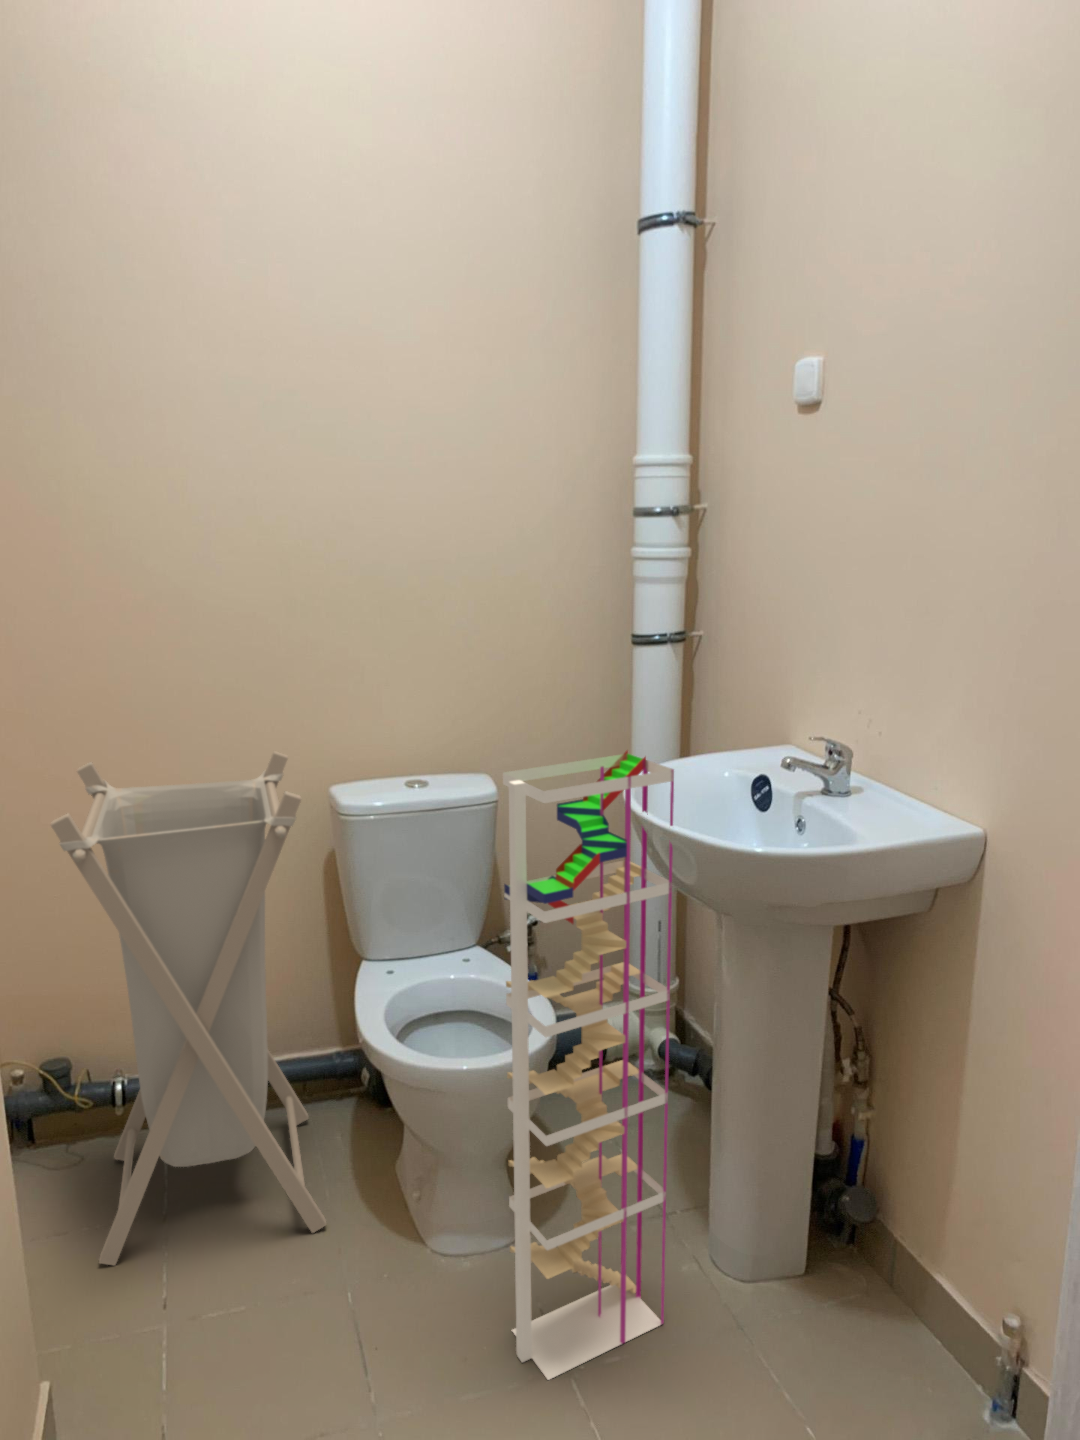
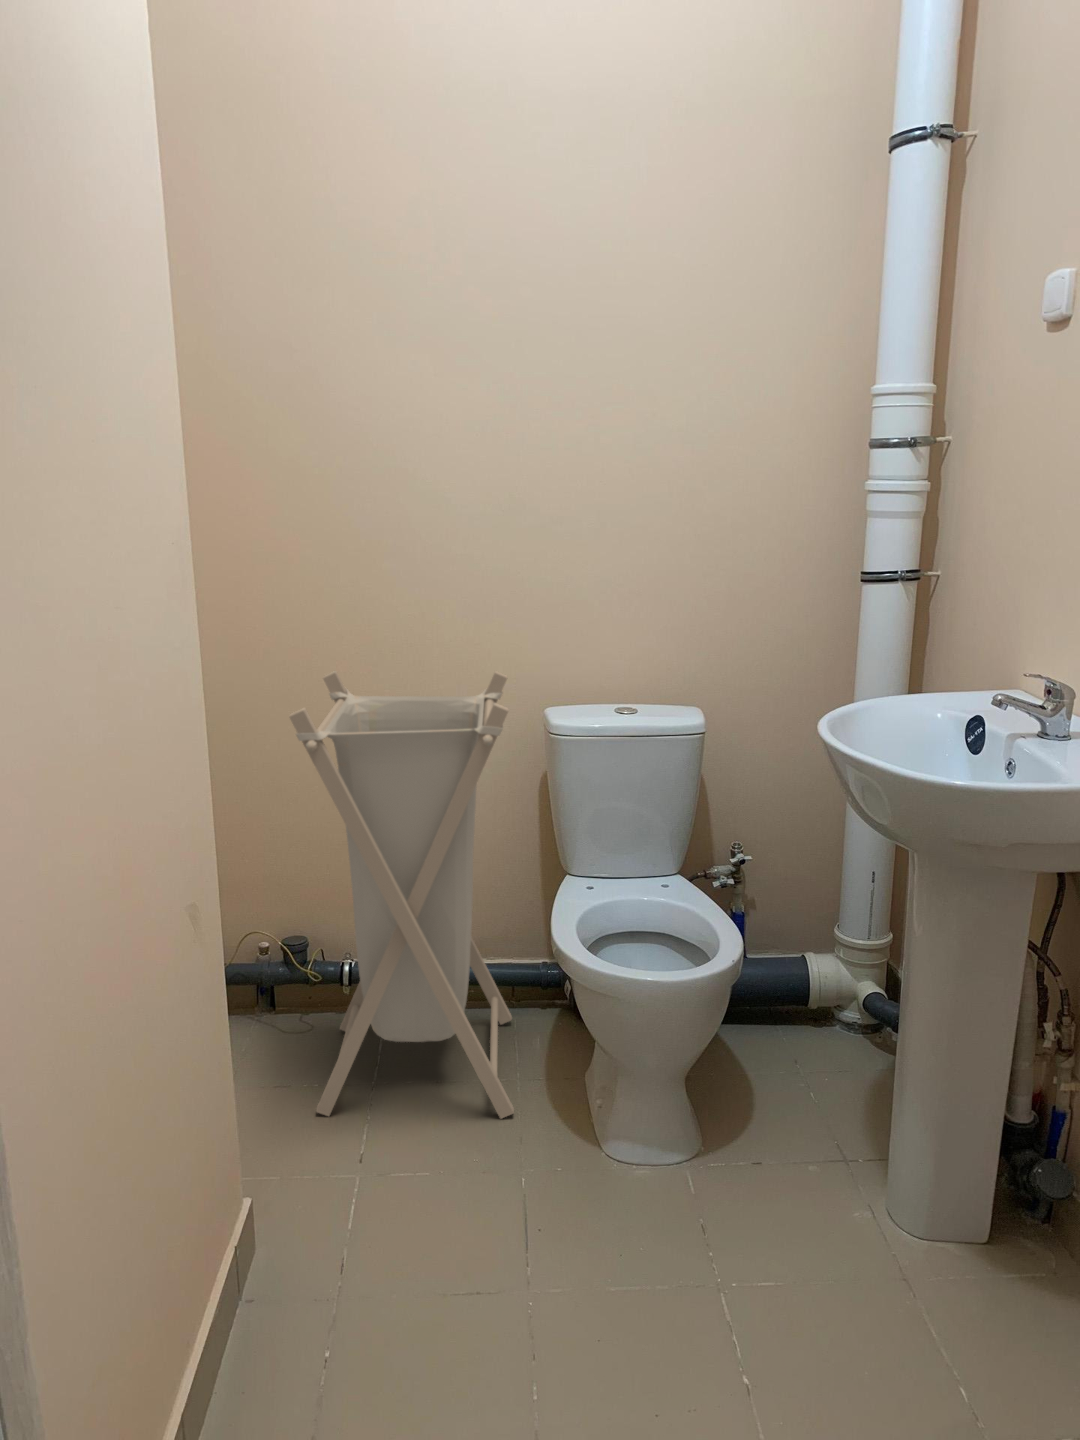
shelving unit: present [503,751,674,1380] -> none [671,675,865,1286]

